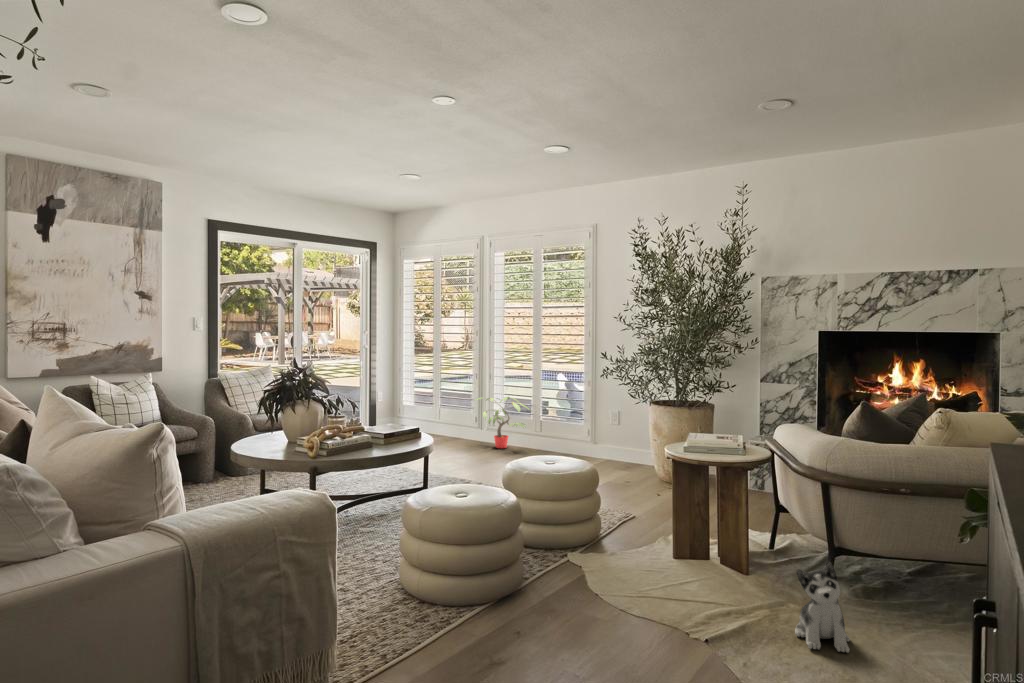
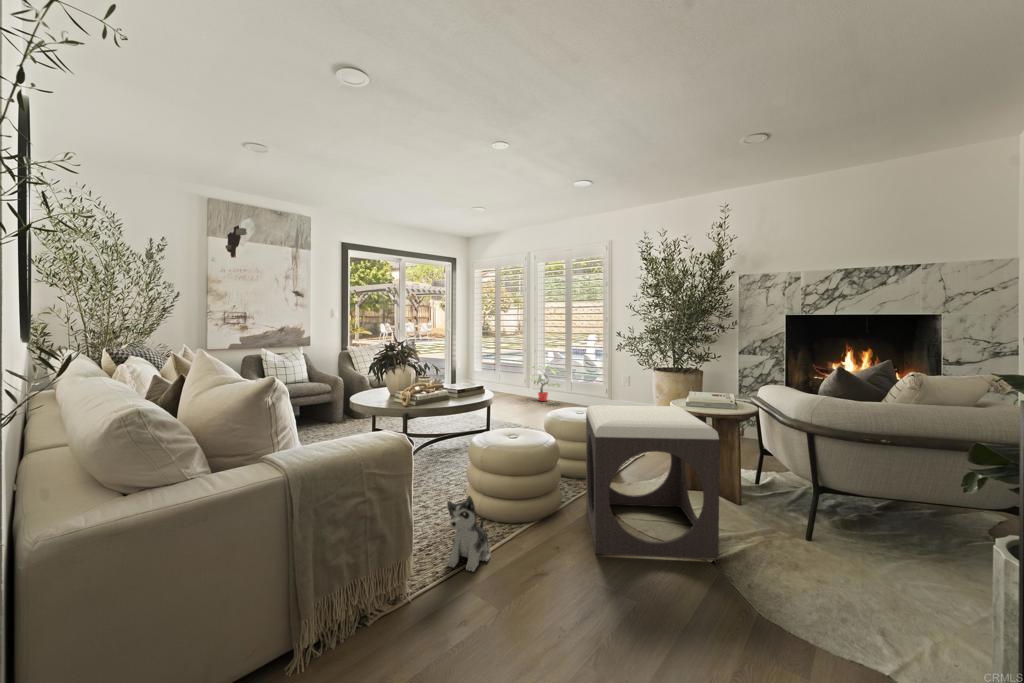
footstool: none [557,452,712,636] -> present [586,405,720,560]
plush toy: present [795,562,850,653] -> present [446,496,491,571]

